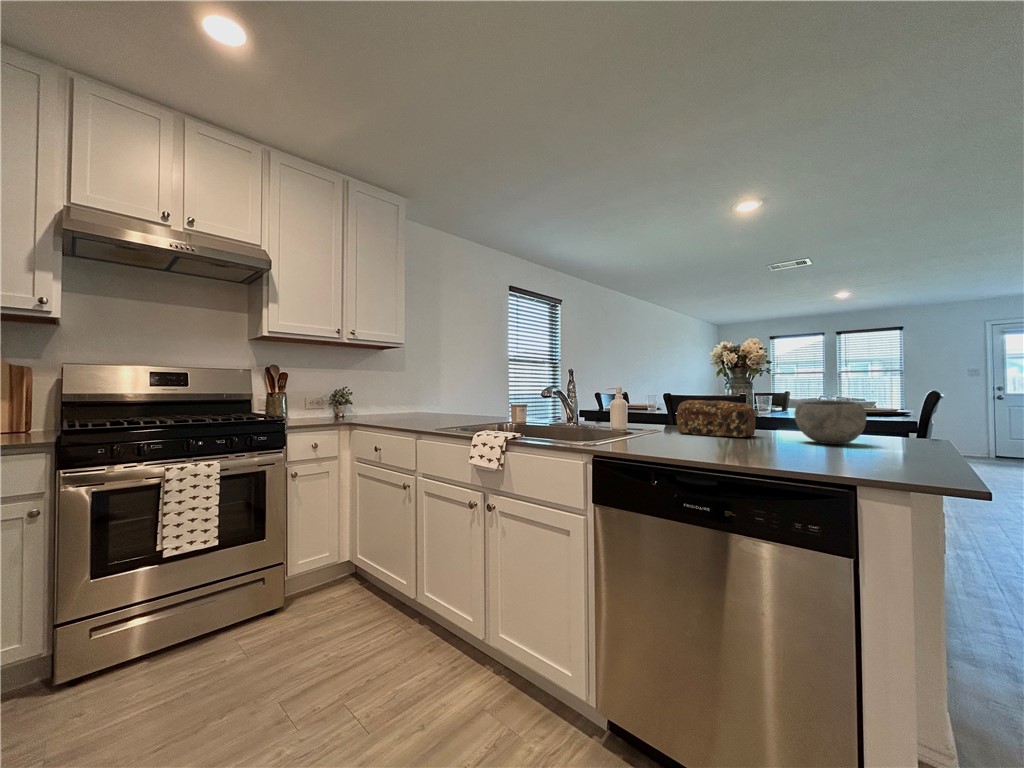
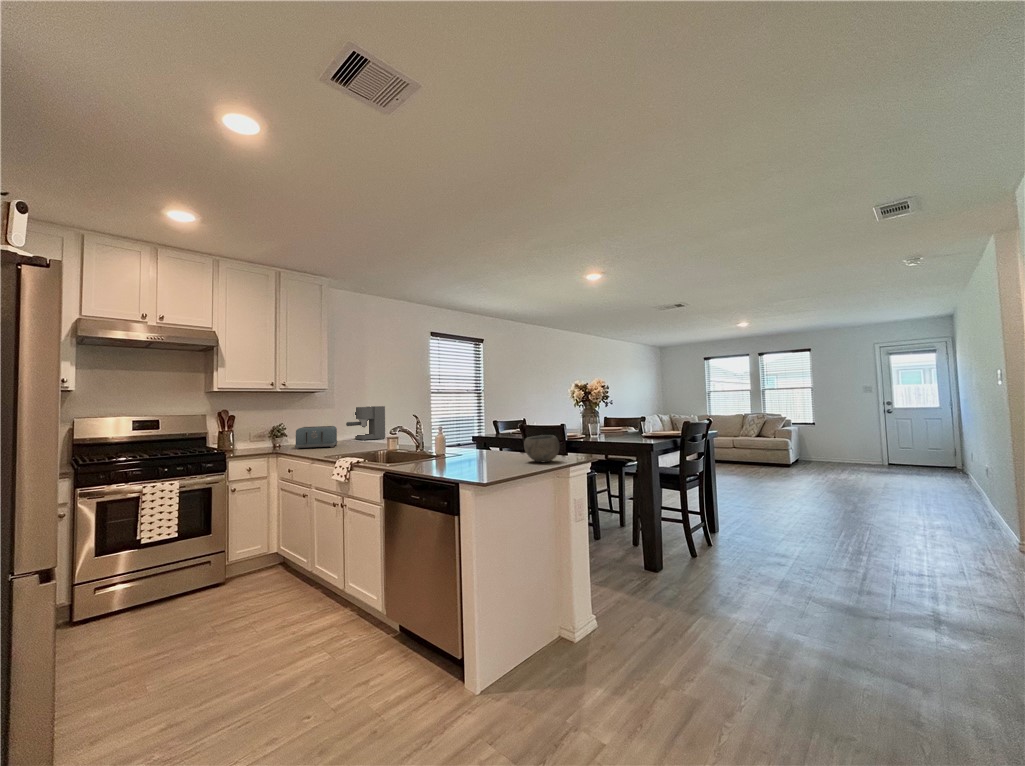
coffee maker: none [421,371,467,413] -> present [346,406,385,440]
toaster: none [372,392,423,421] -> present [295,426,338,449]
bread loaf: present [677,400,756,437] -> none [476,434,521,458]

